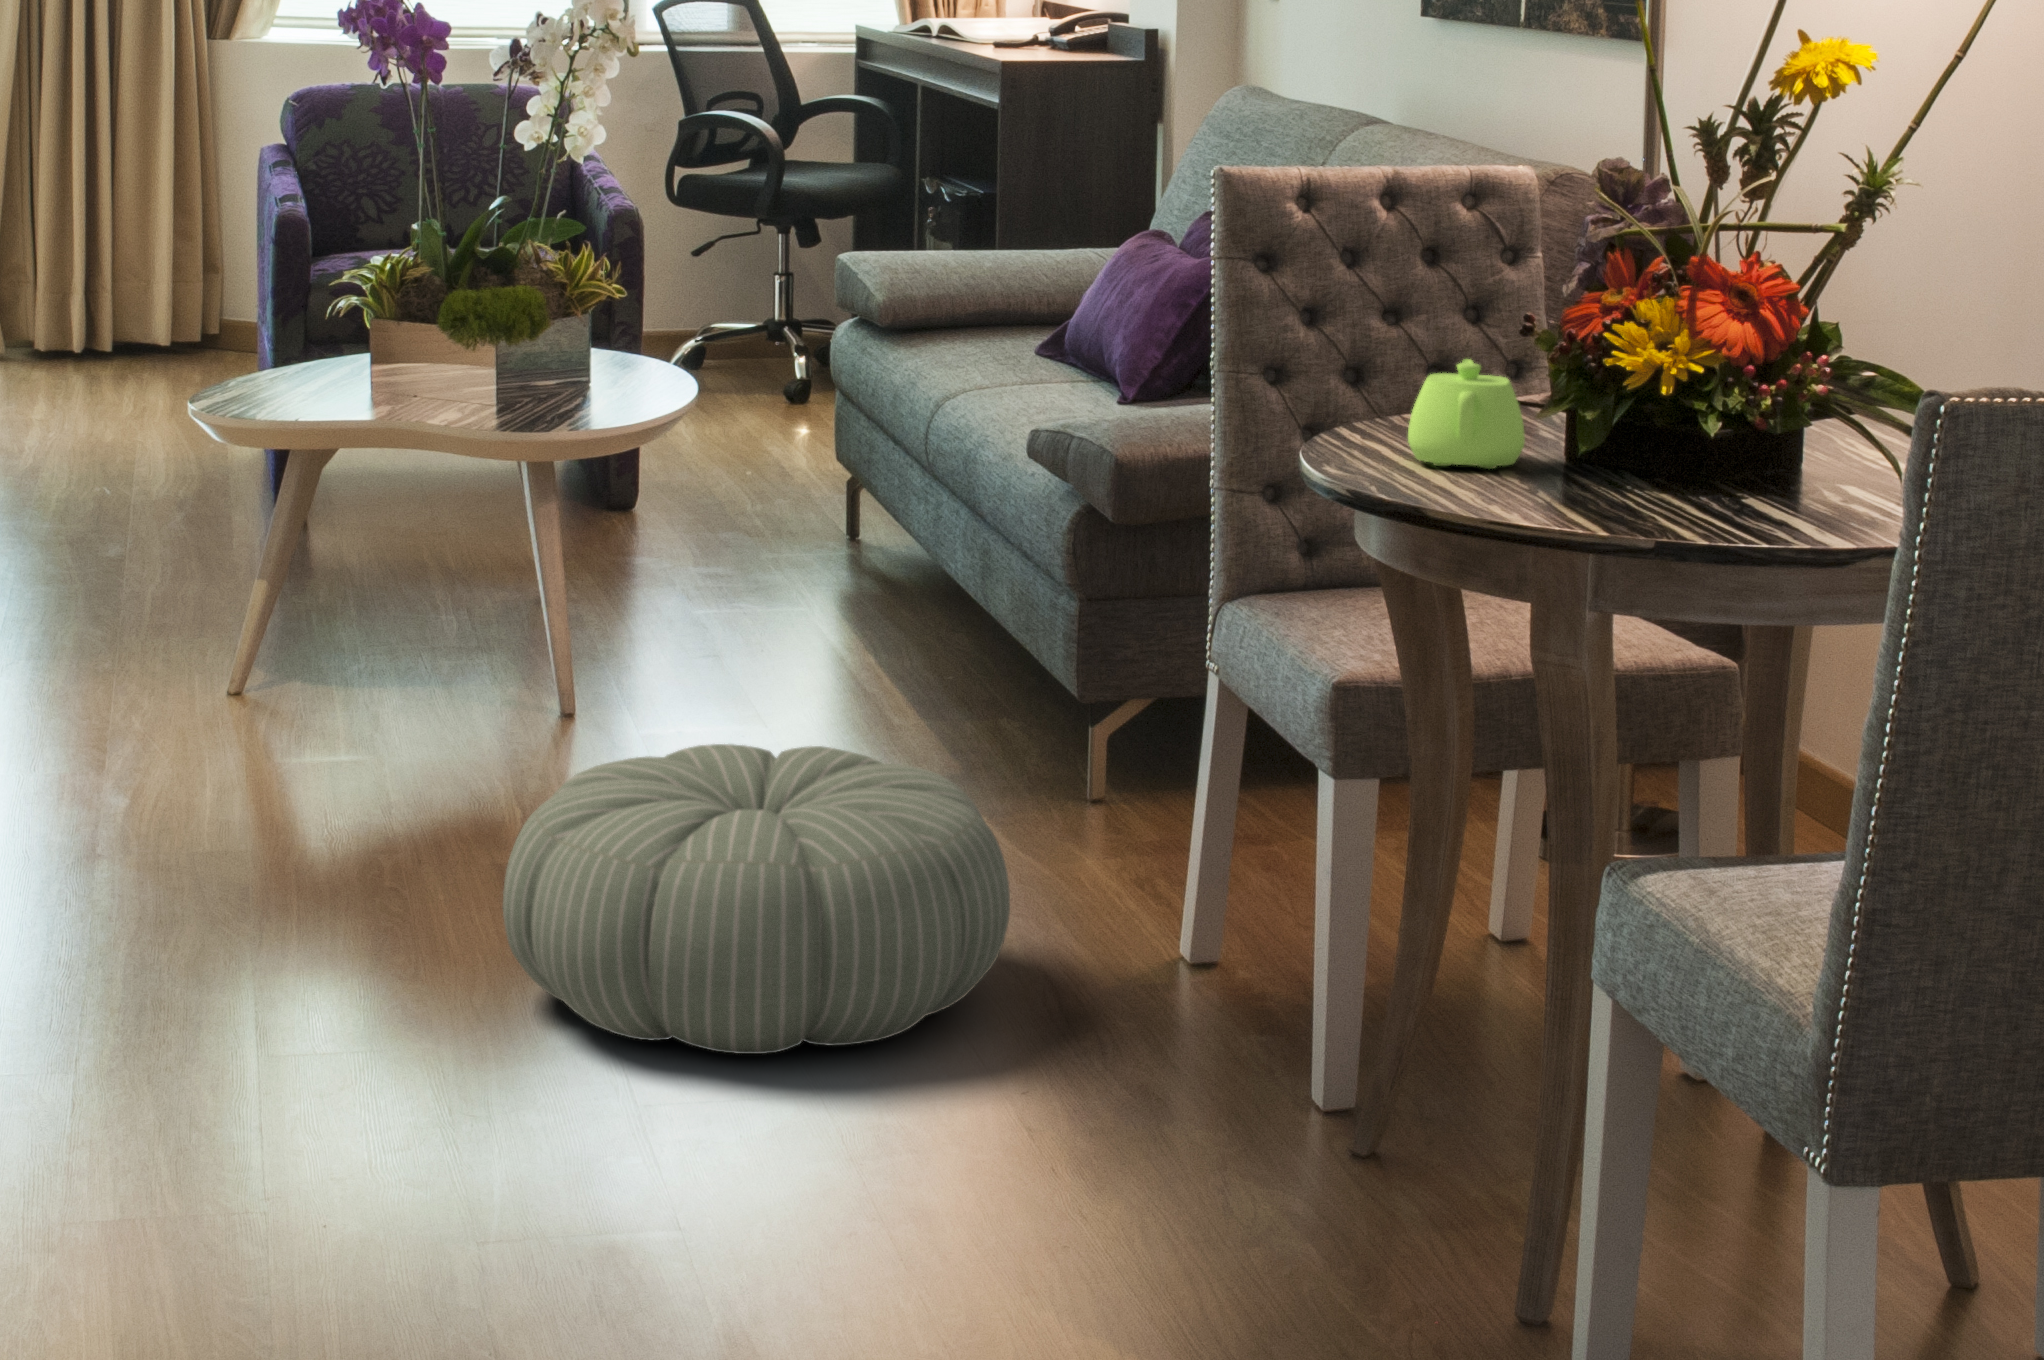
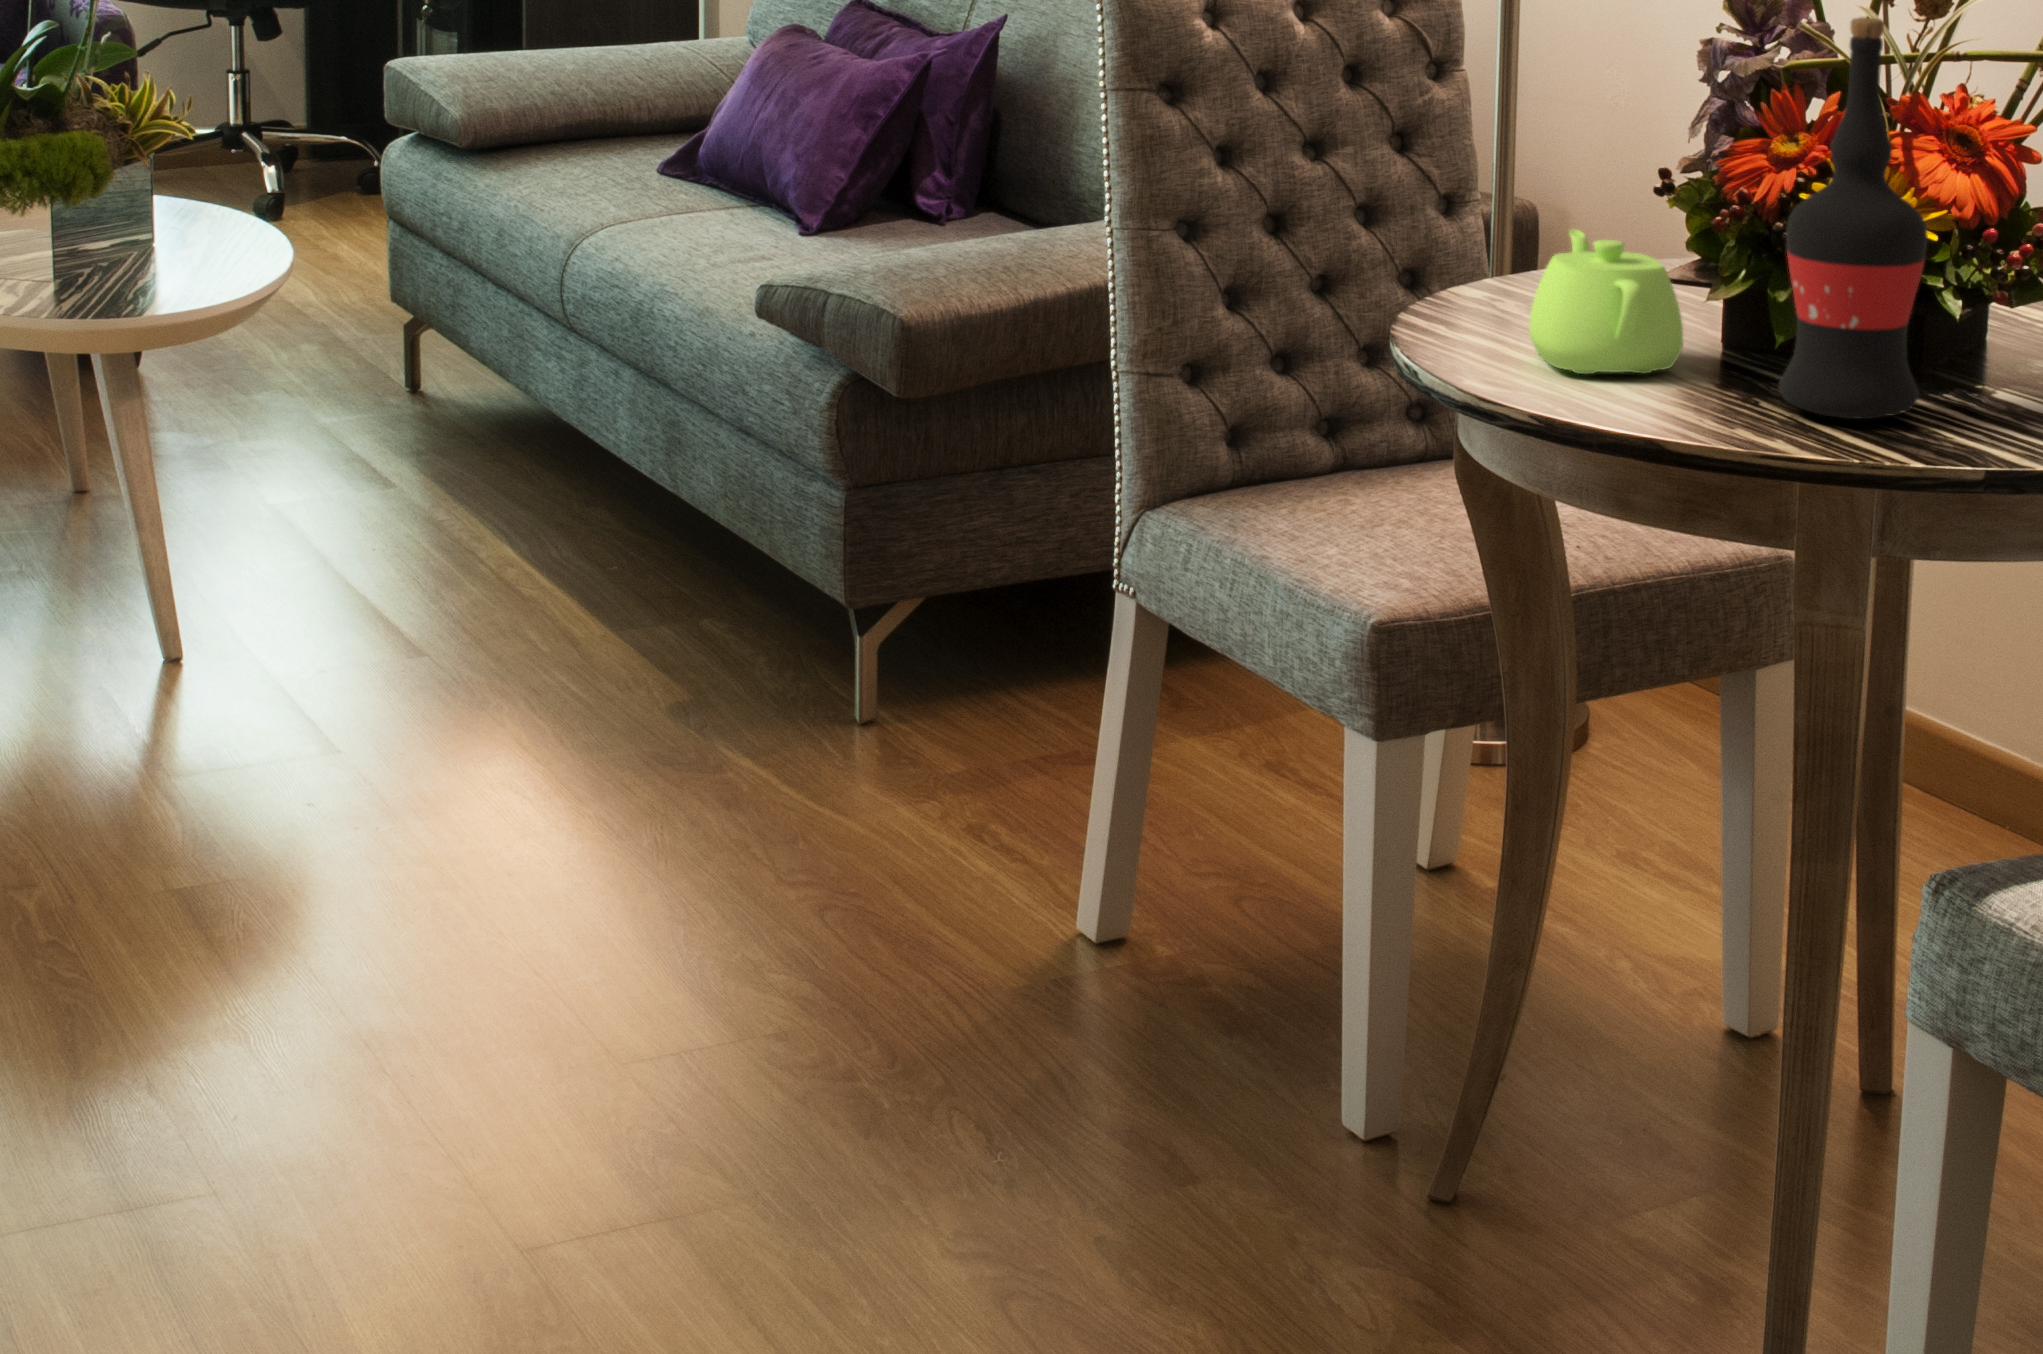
wine bottle: none [1554,185,1672,500] -> present [1779,17,1928,419]
pouf: present [503,744,1010,1054] -> none [262,730,924,1178]

